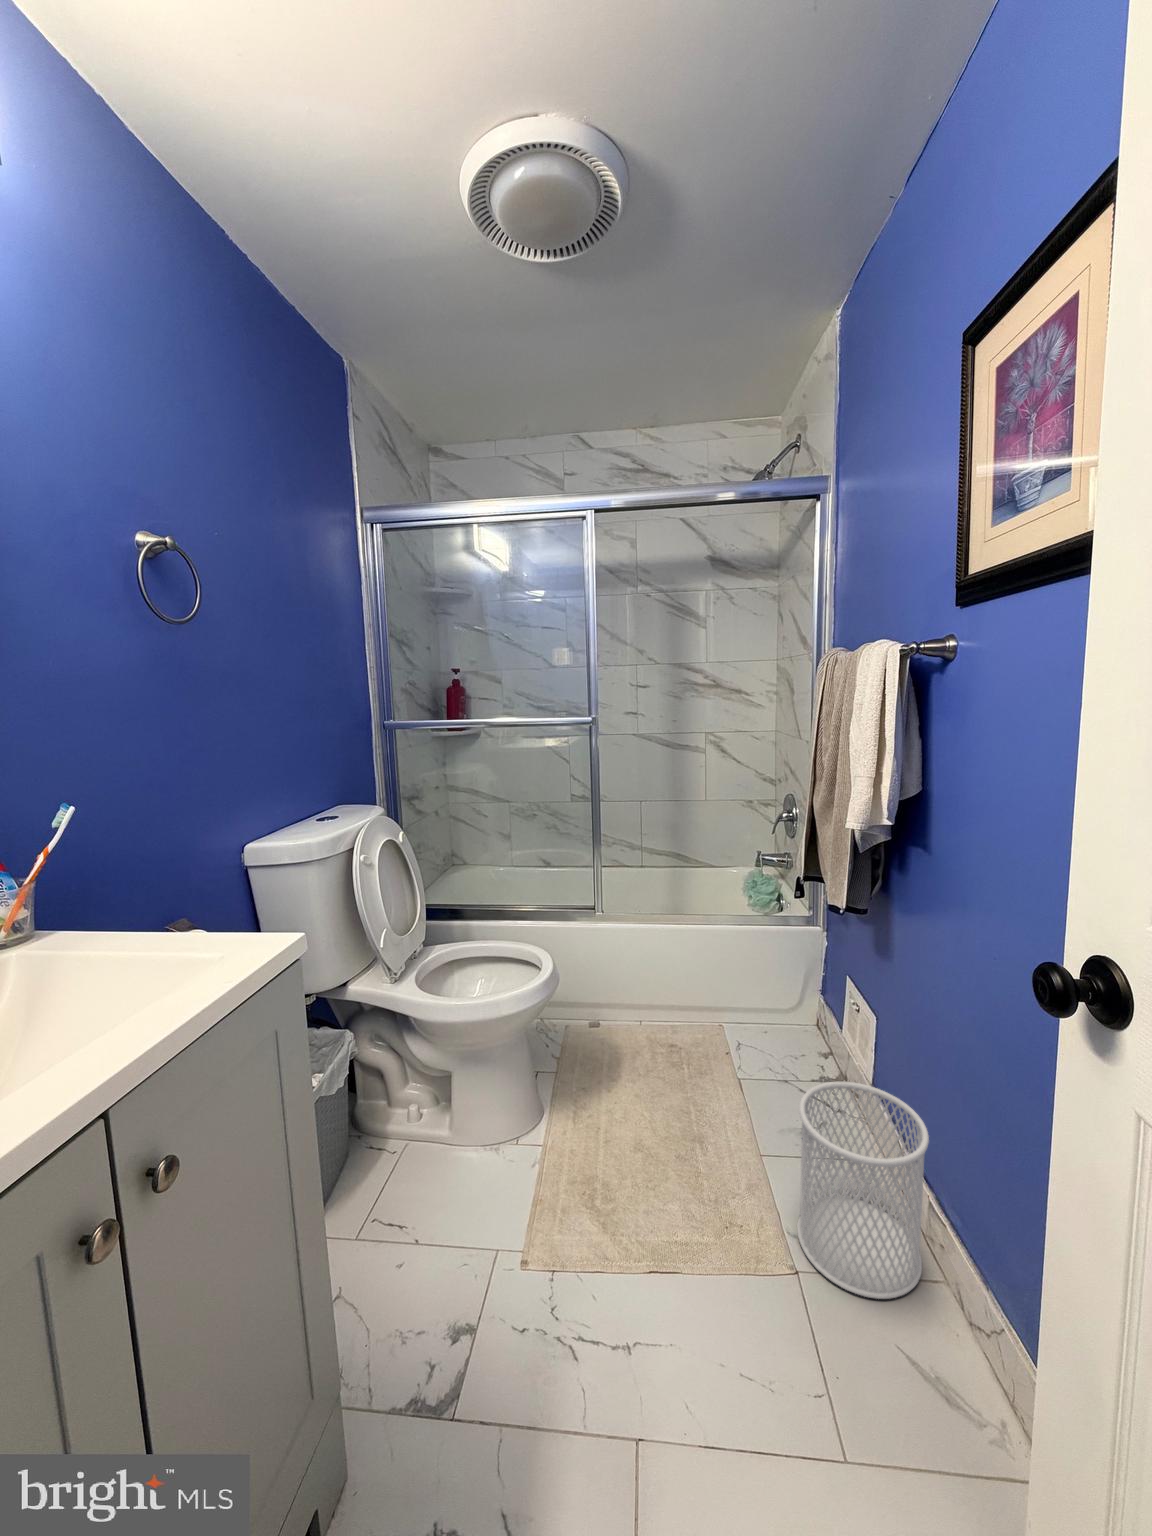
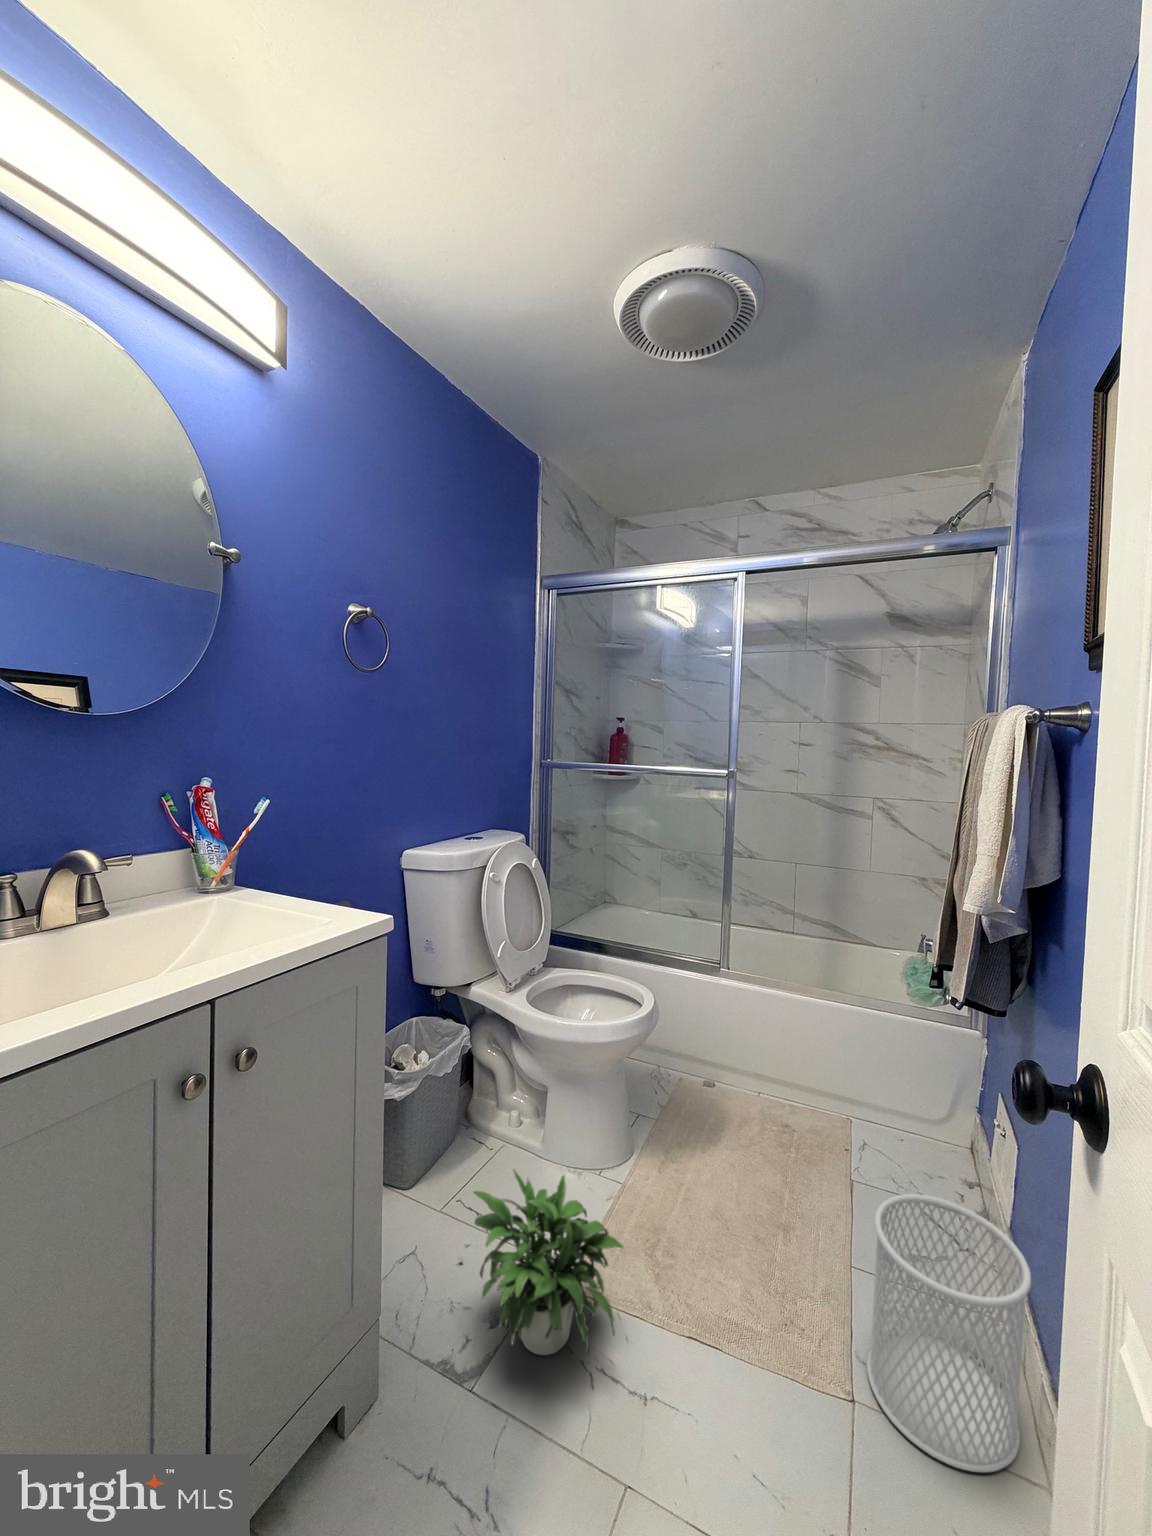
potted plant: none [394,1159,593,1356] -> present [459,1170,623,1355]

